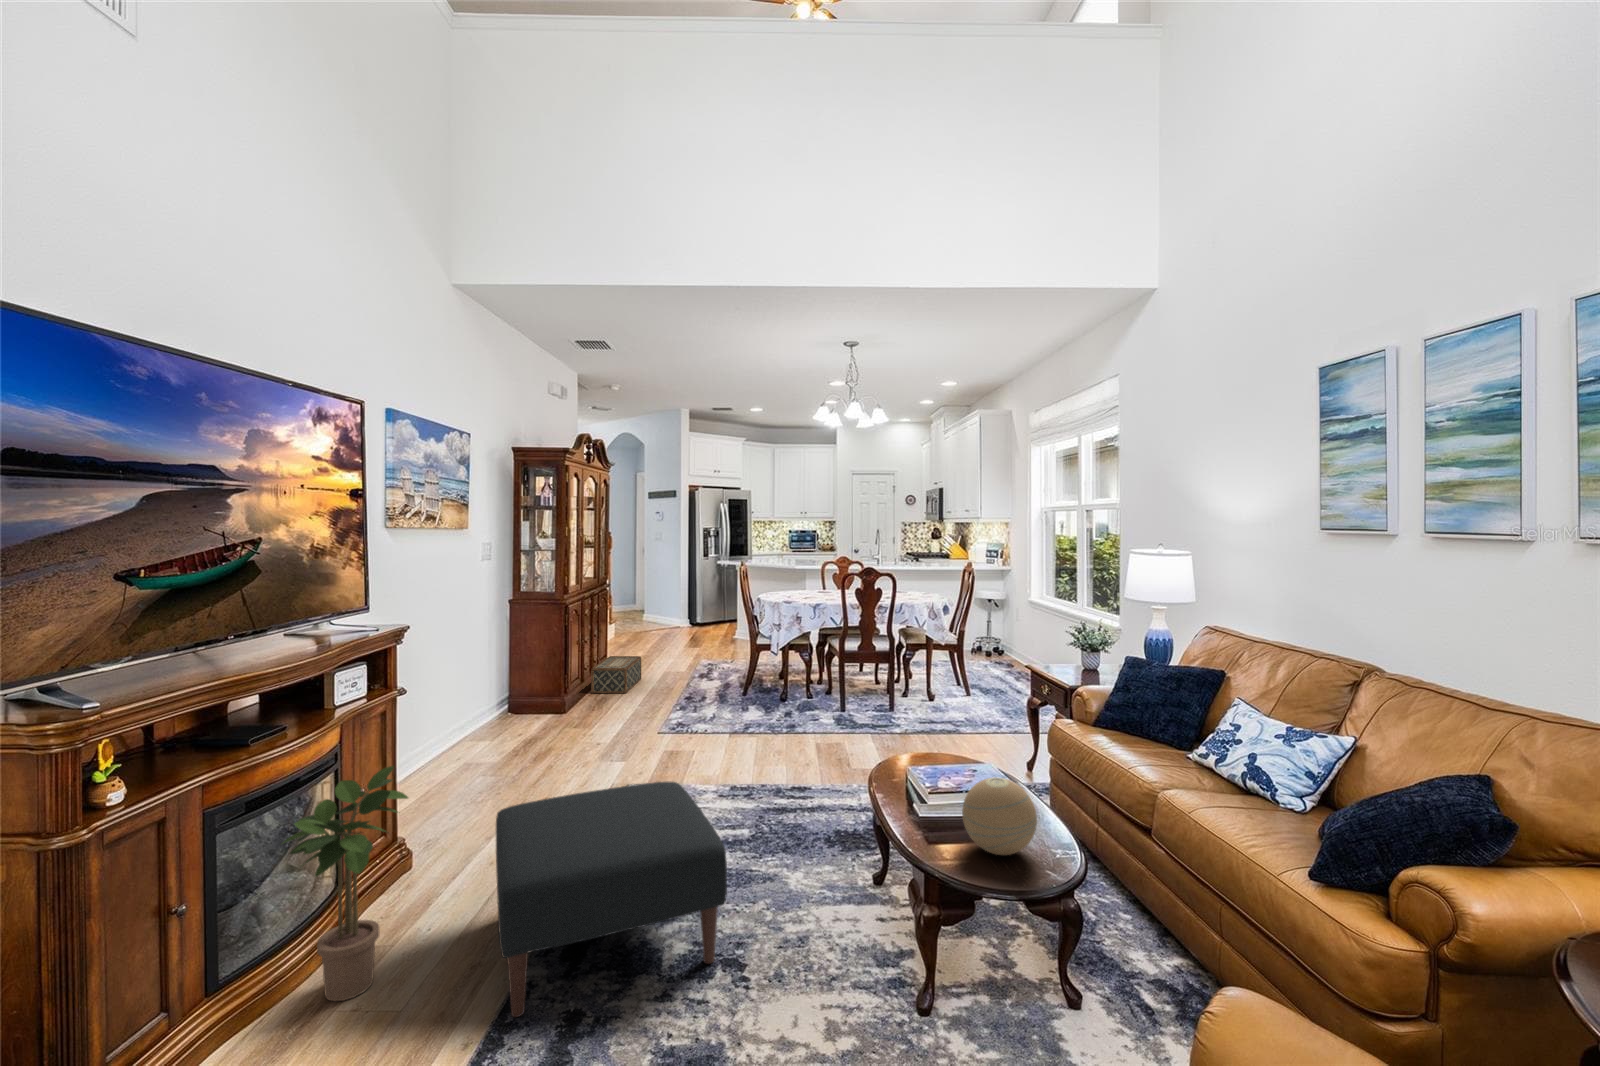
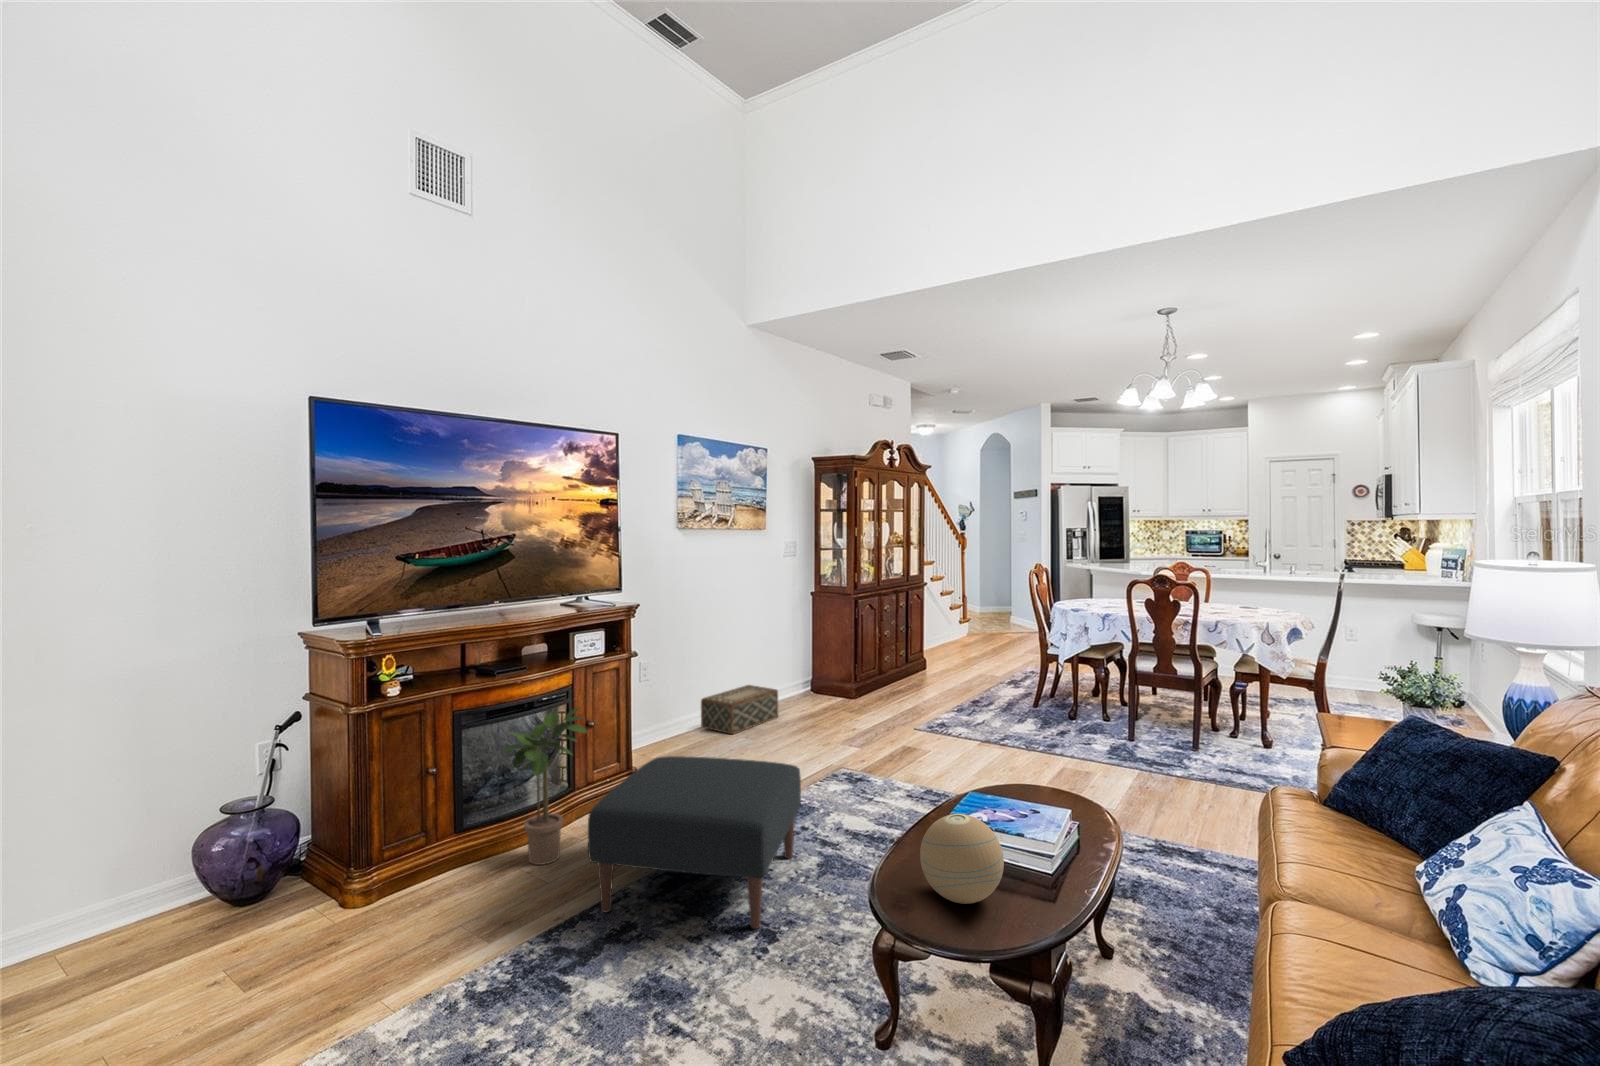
woven basket: present [591,656,641,693] -> present [701,685,778,734]

